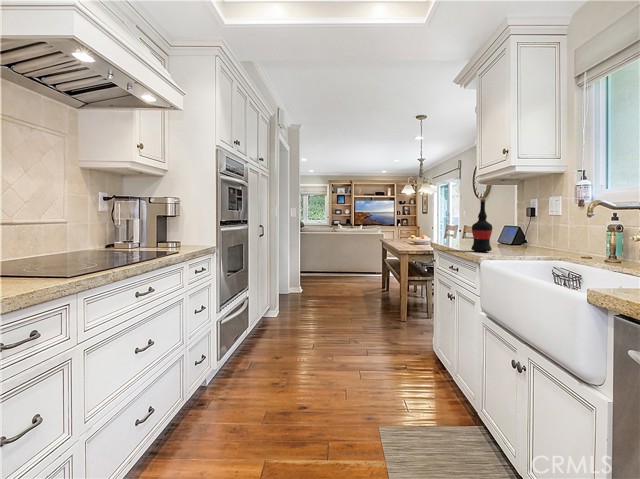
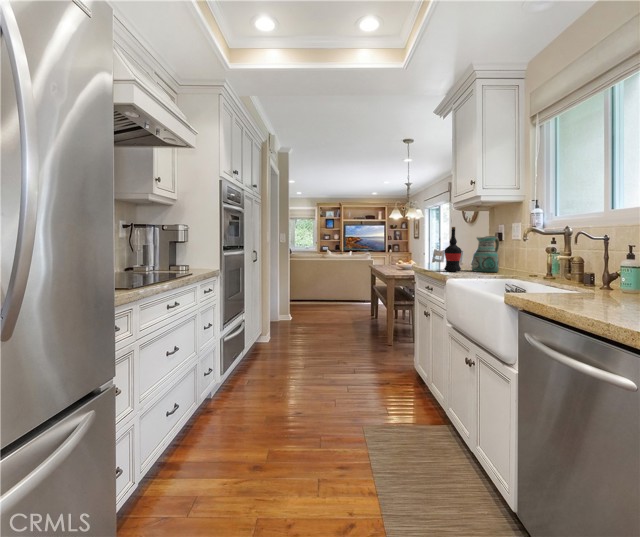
ceramic pitcher: none [502,210,536,252] -> present [472,236,499,272]

